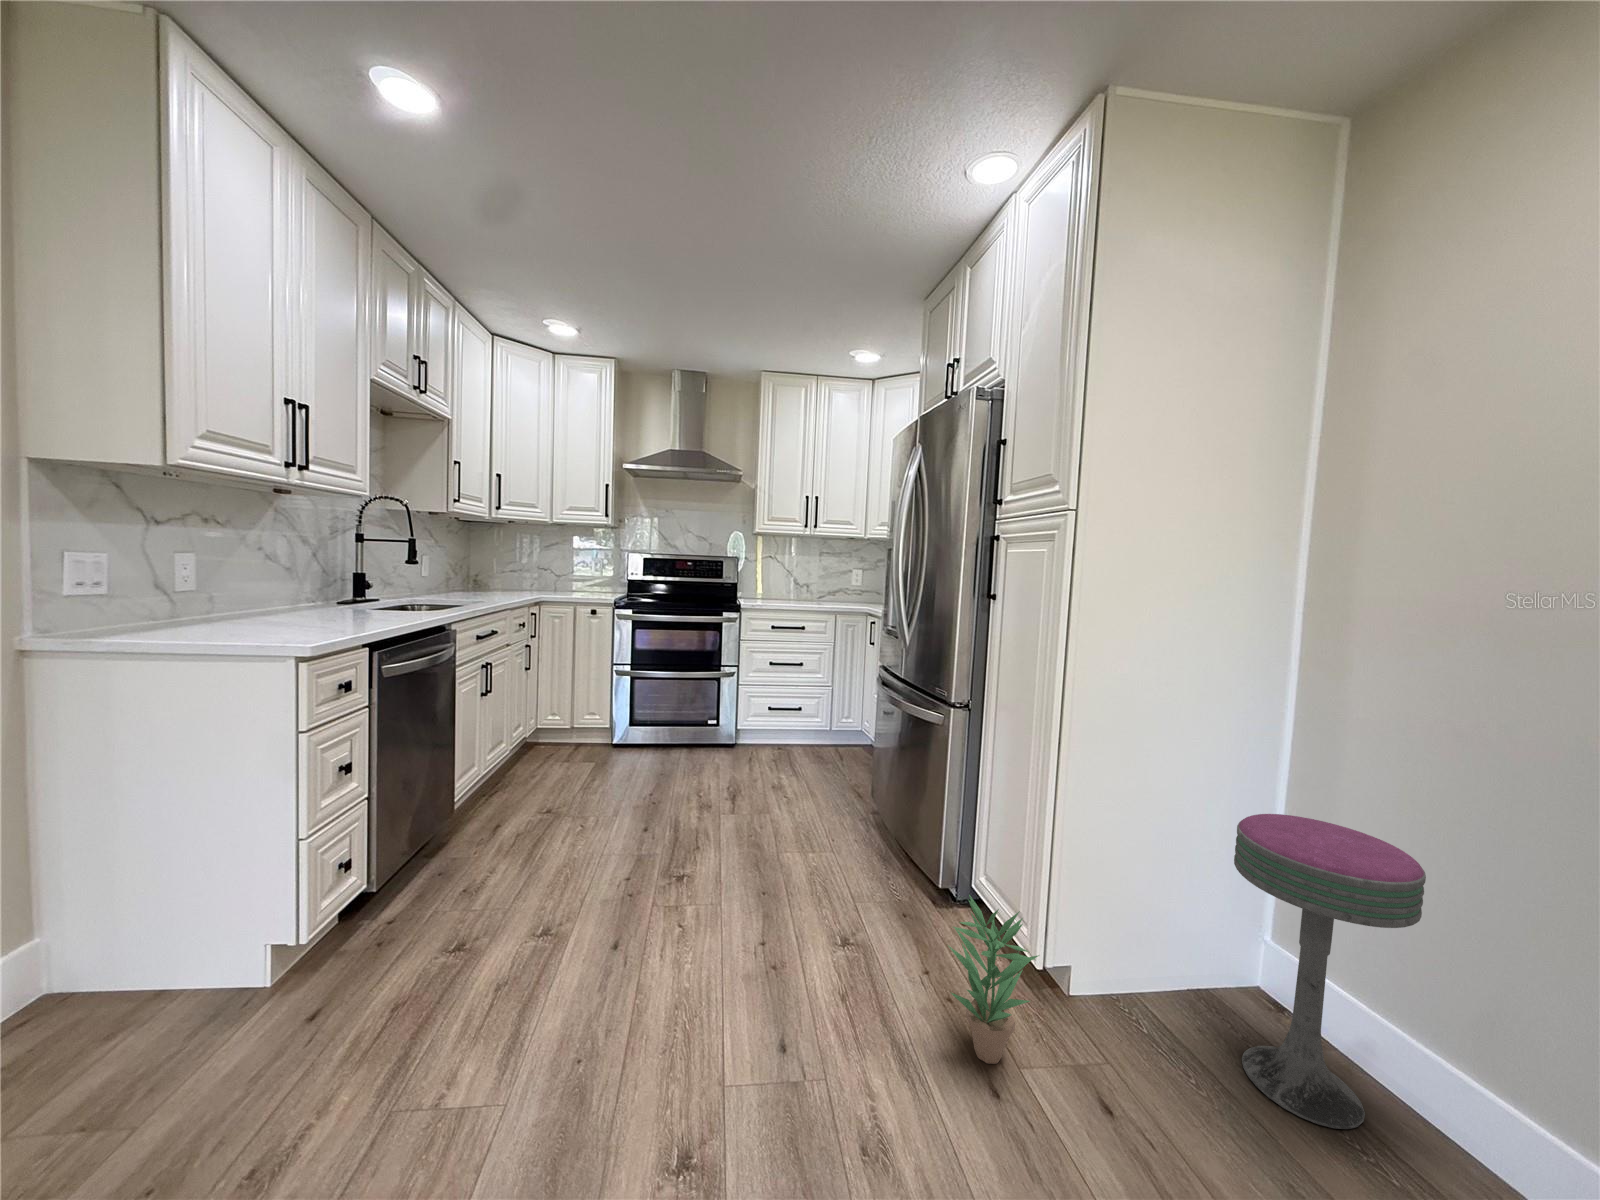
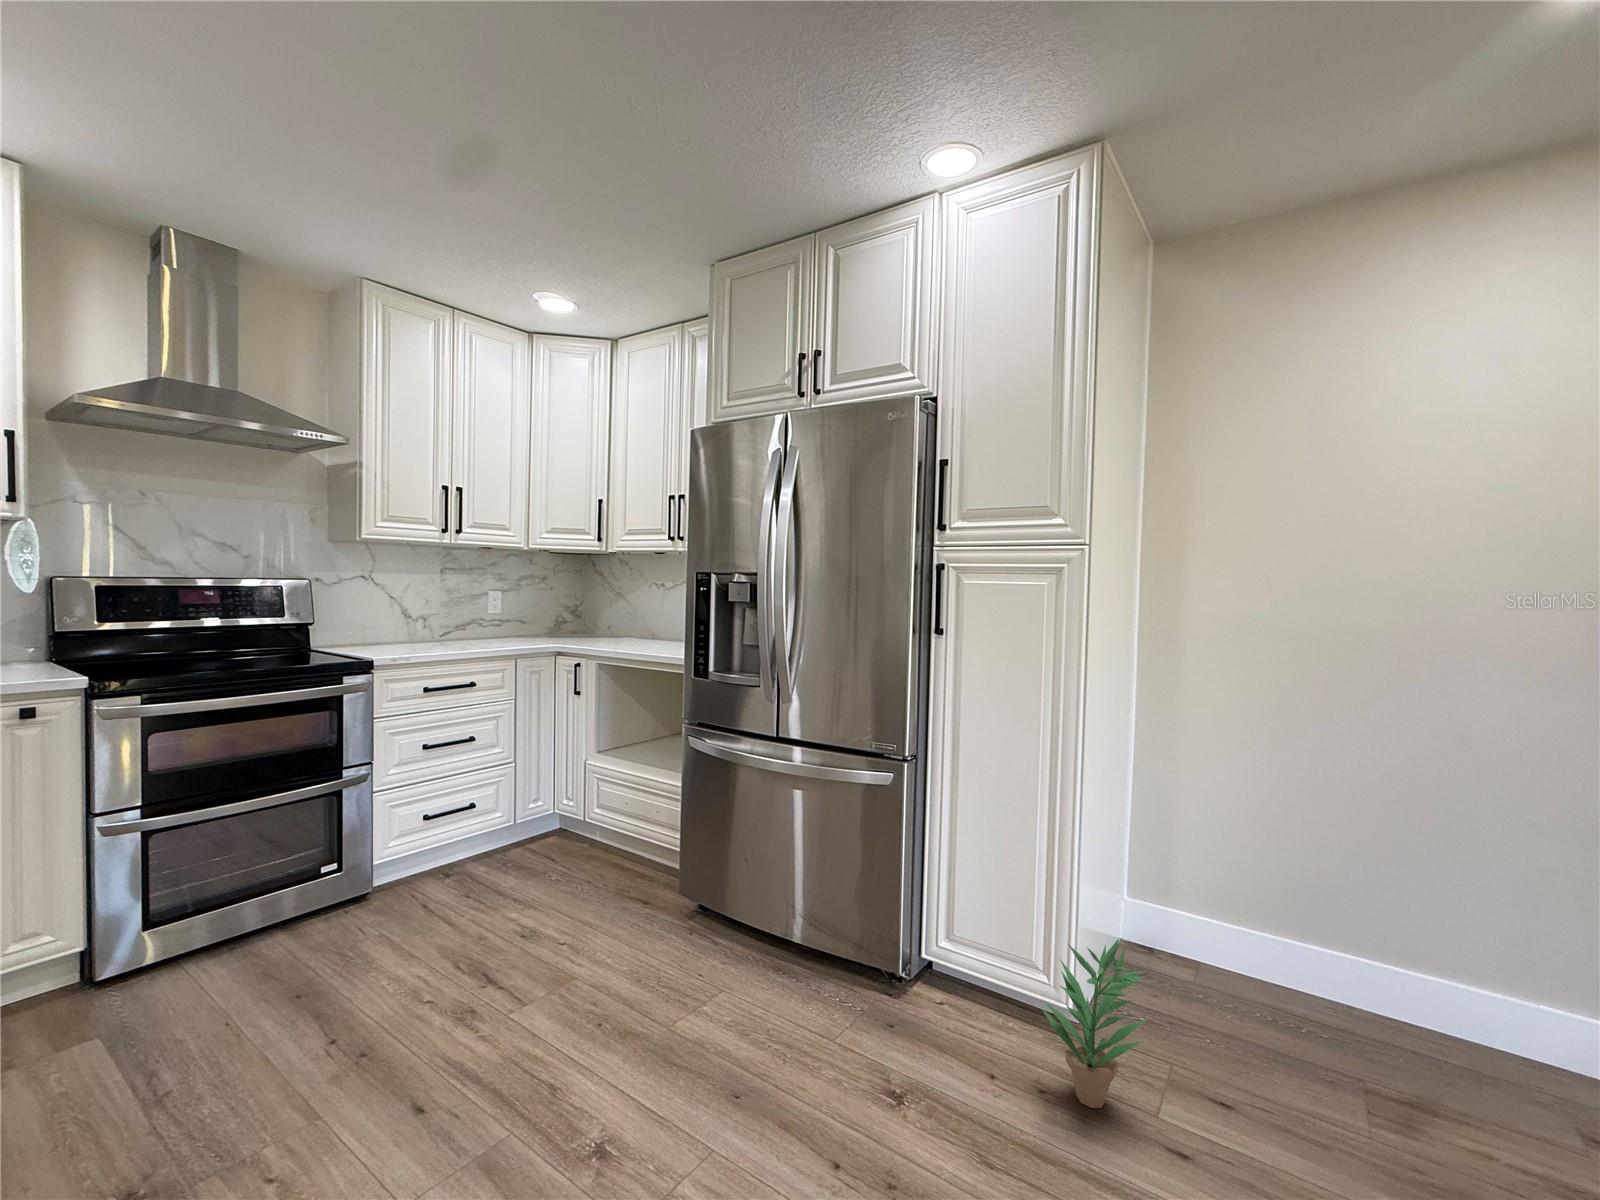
bar stool: present [1234,814,1426,1129] -> none [1150,779,1275,1008]

